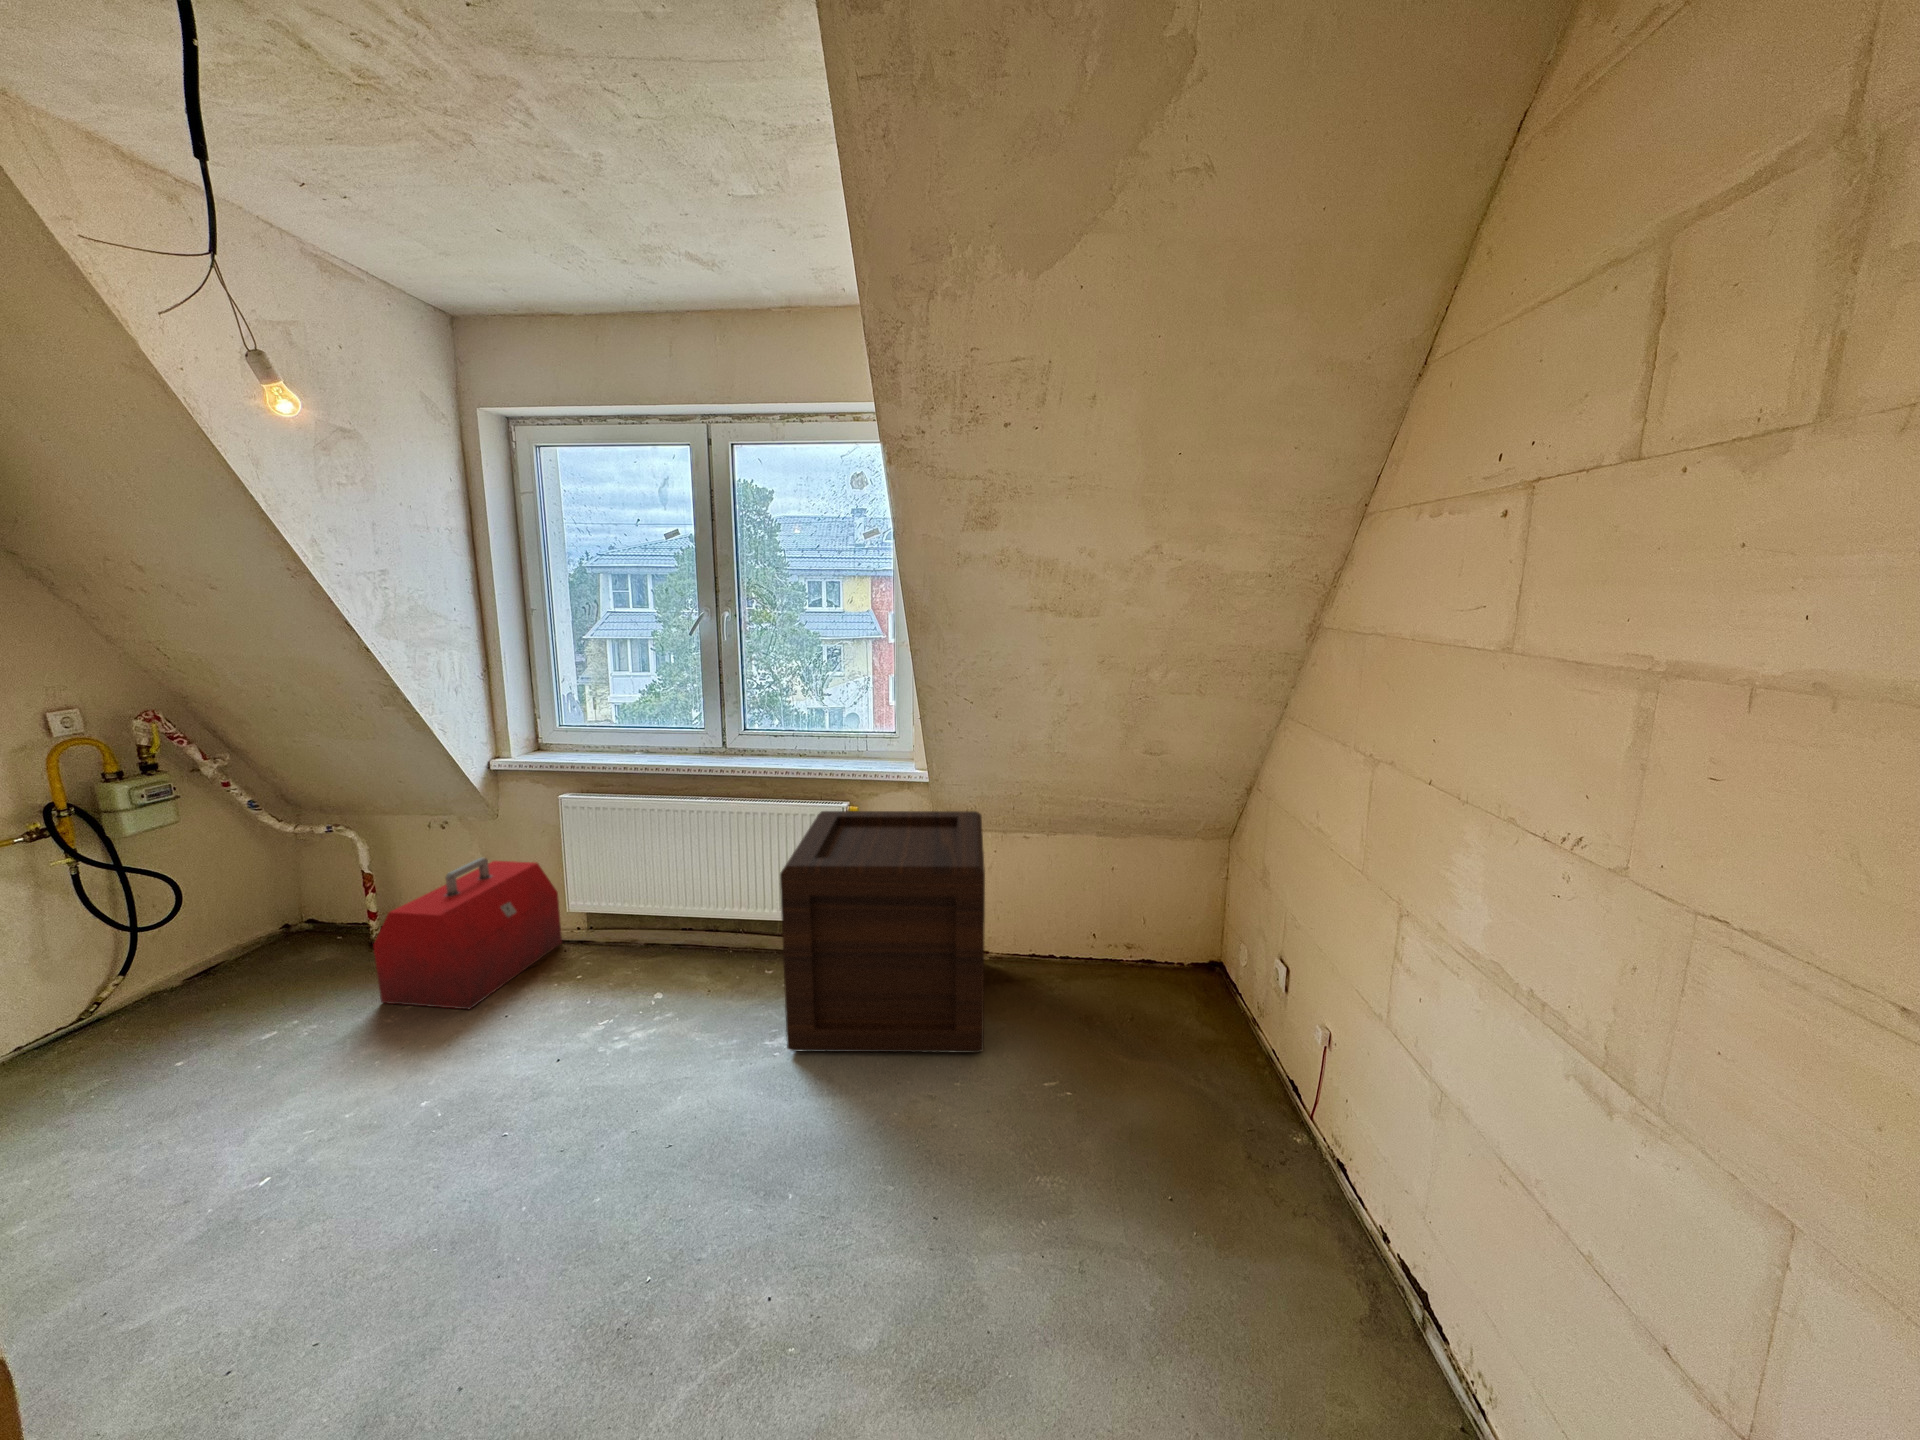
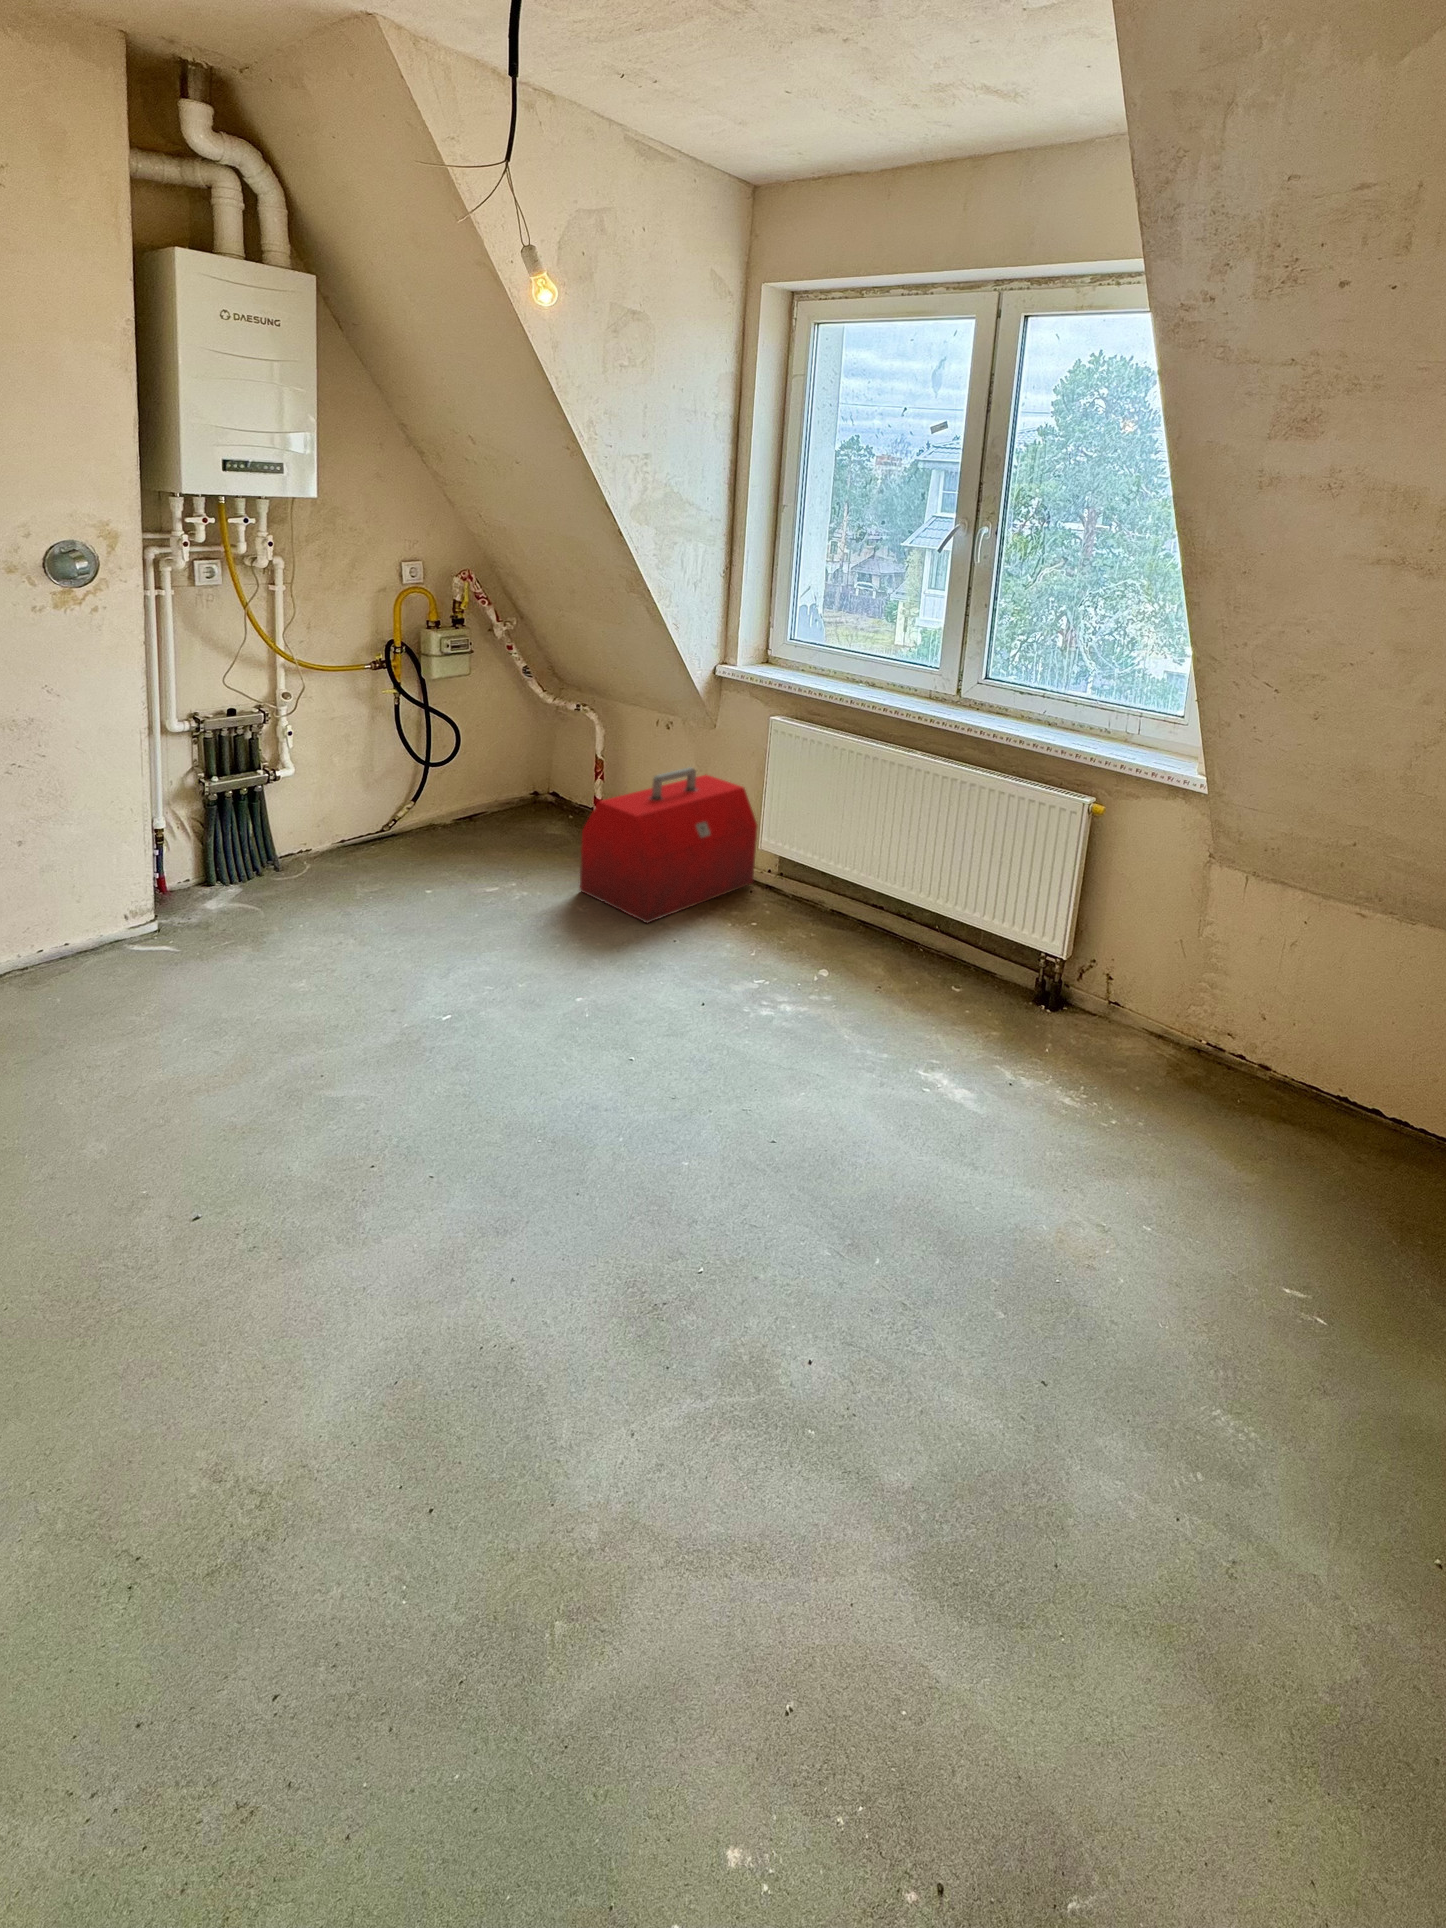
wooden crate: present [780,811,985,1053] -> none [939,802,1289,1198]

